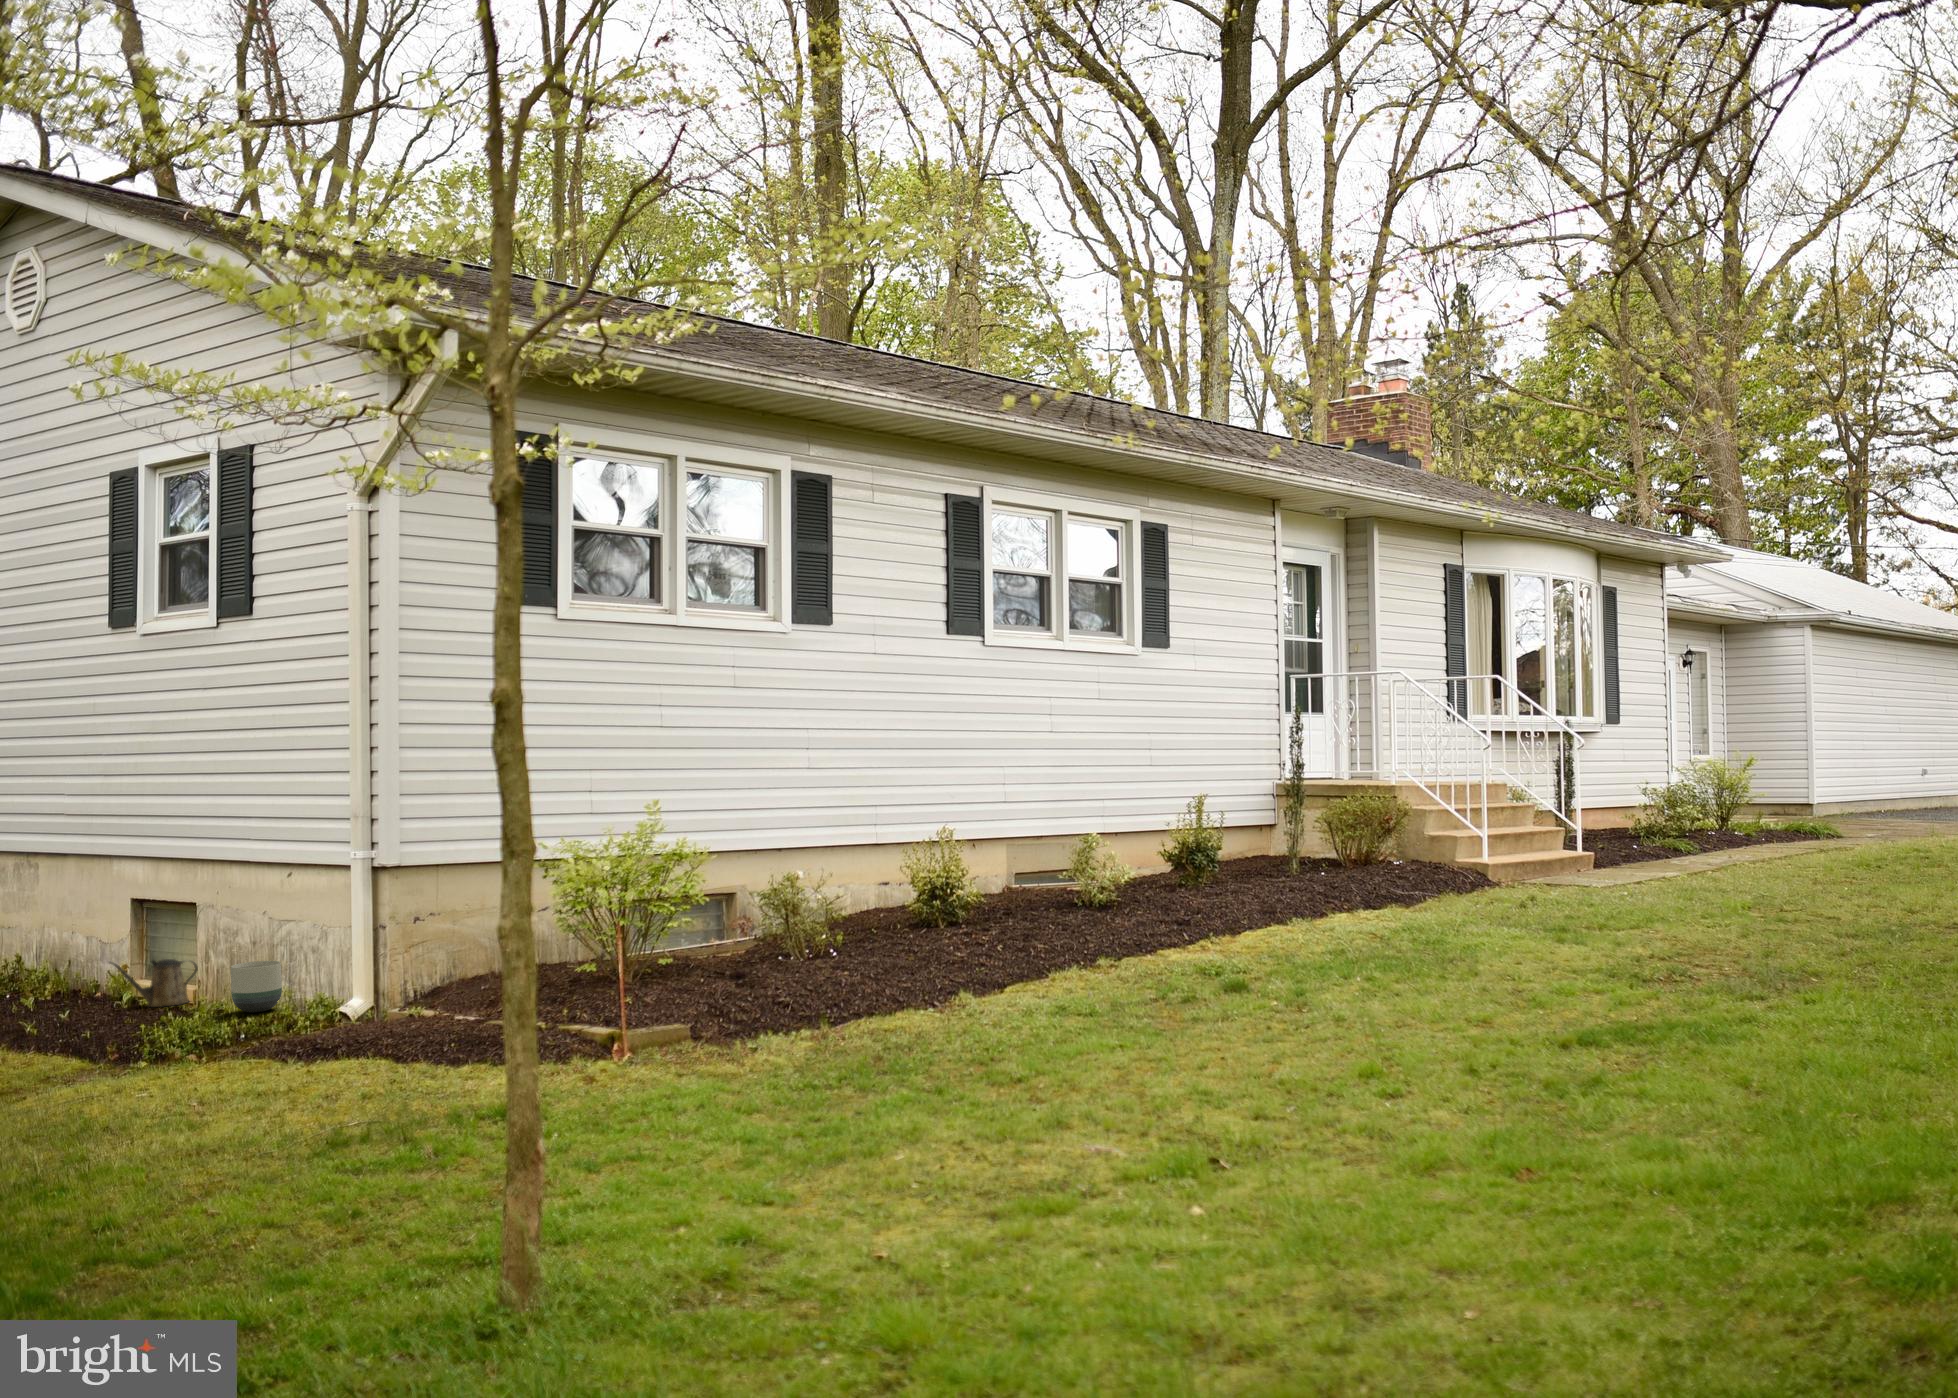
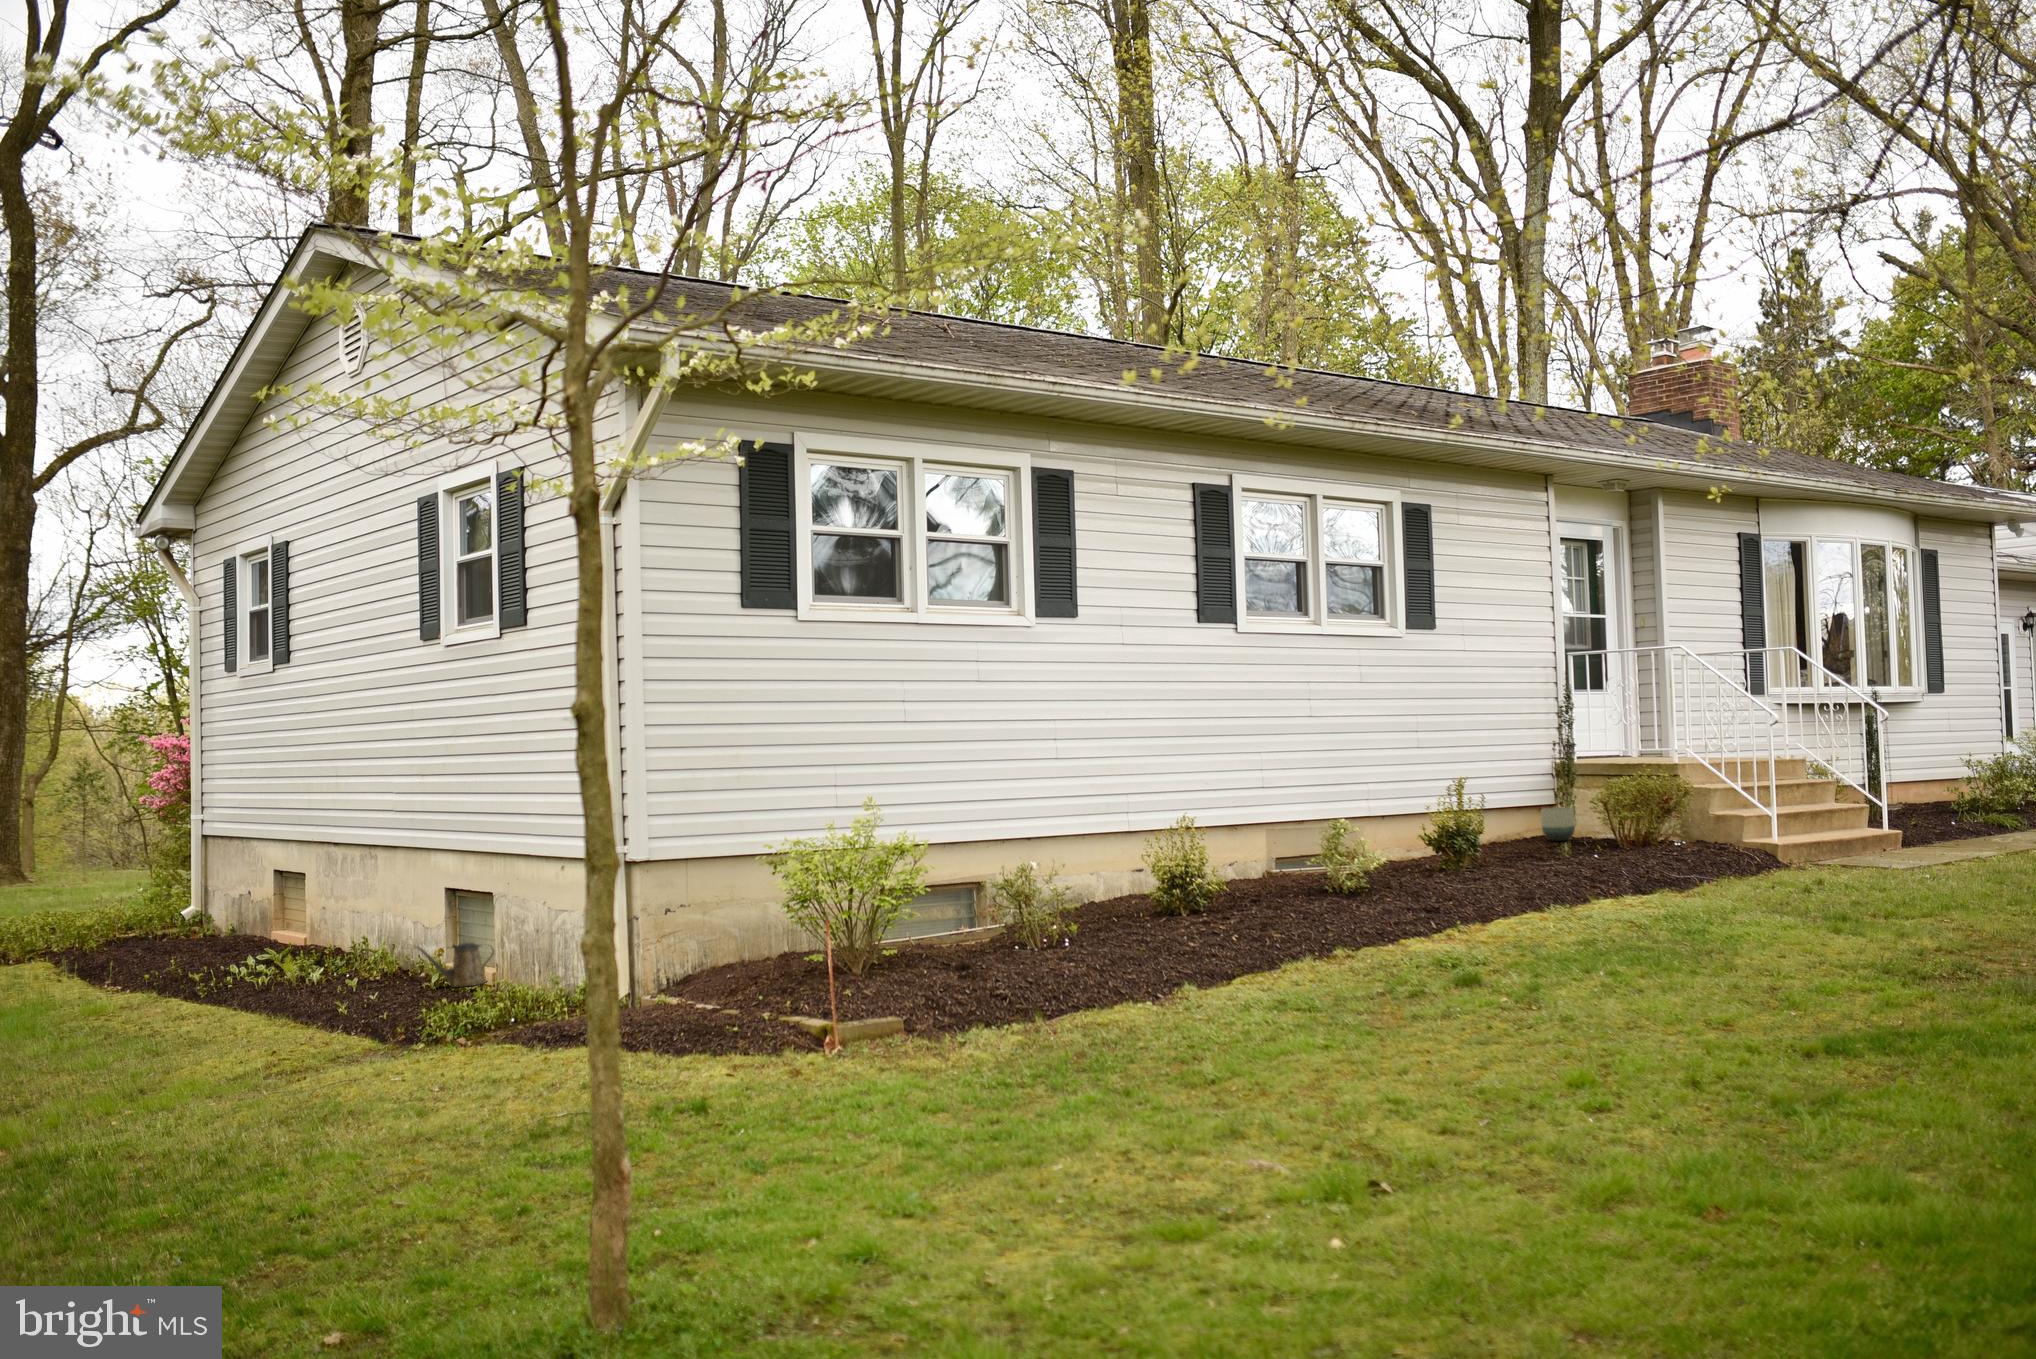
planter: present [231,961,282,1012] -> present [1541,807,1575,841]

